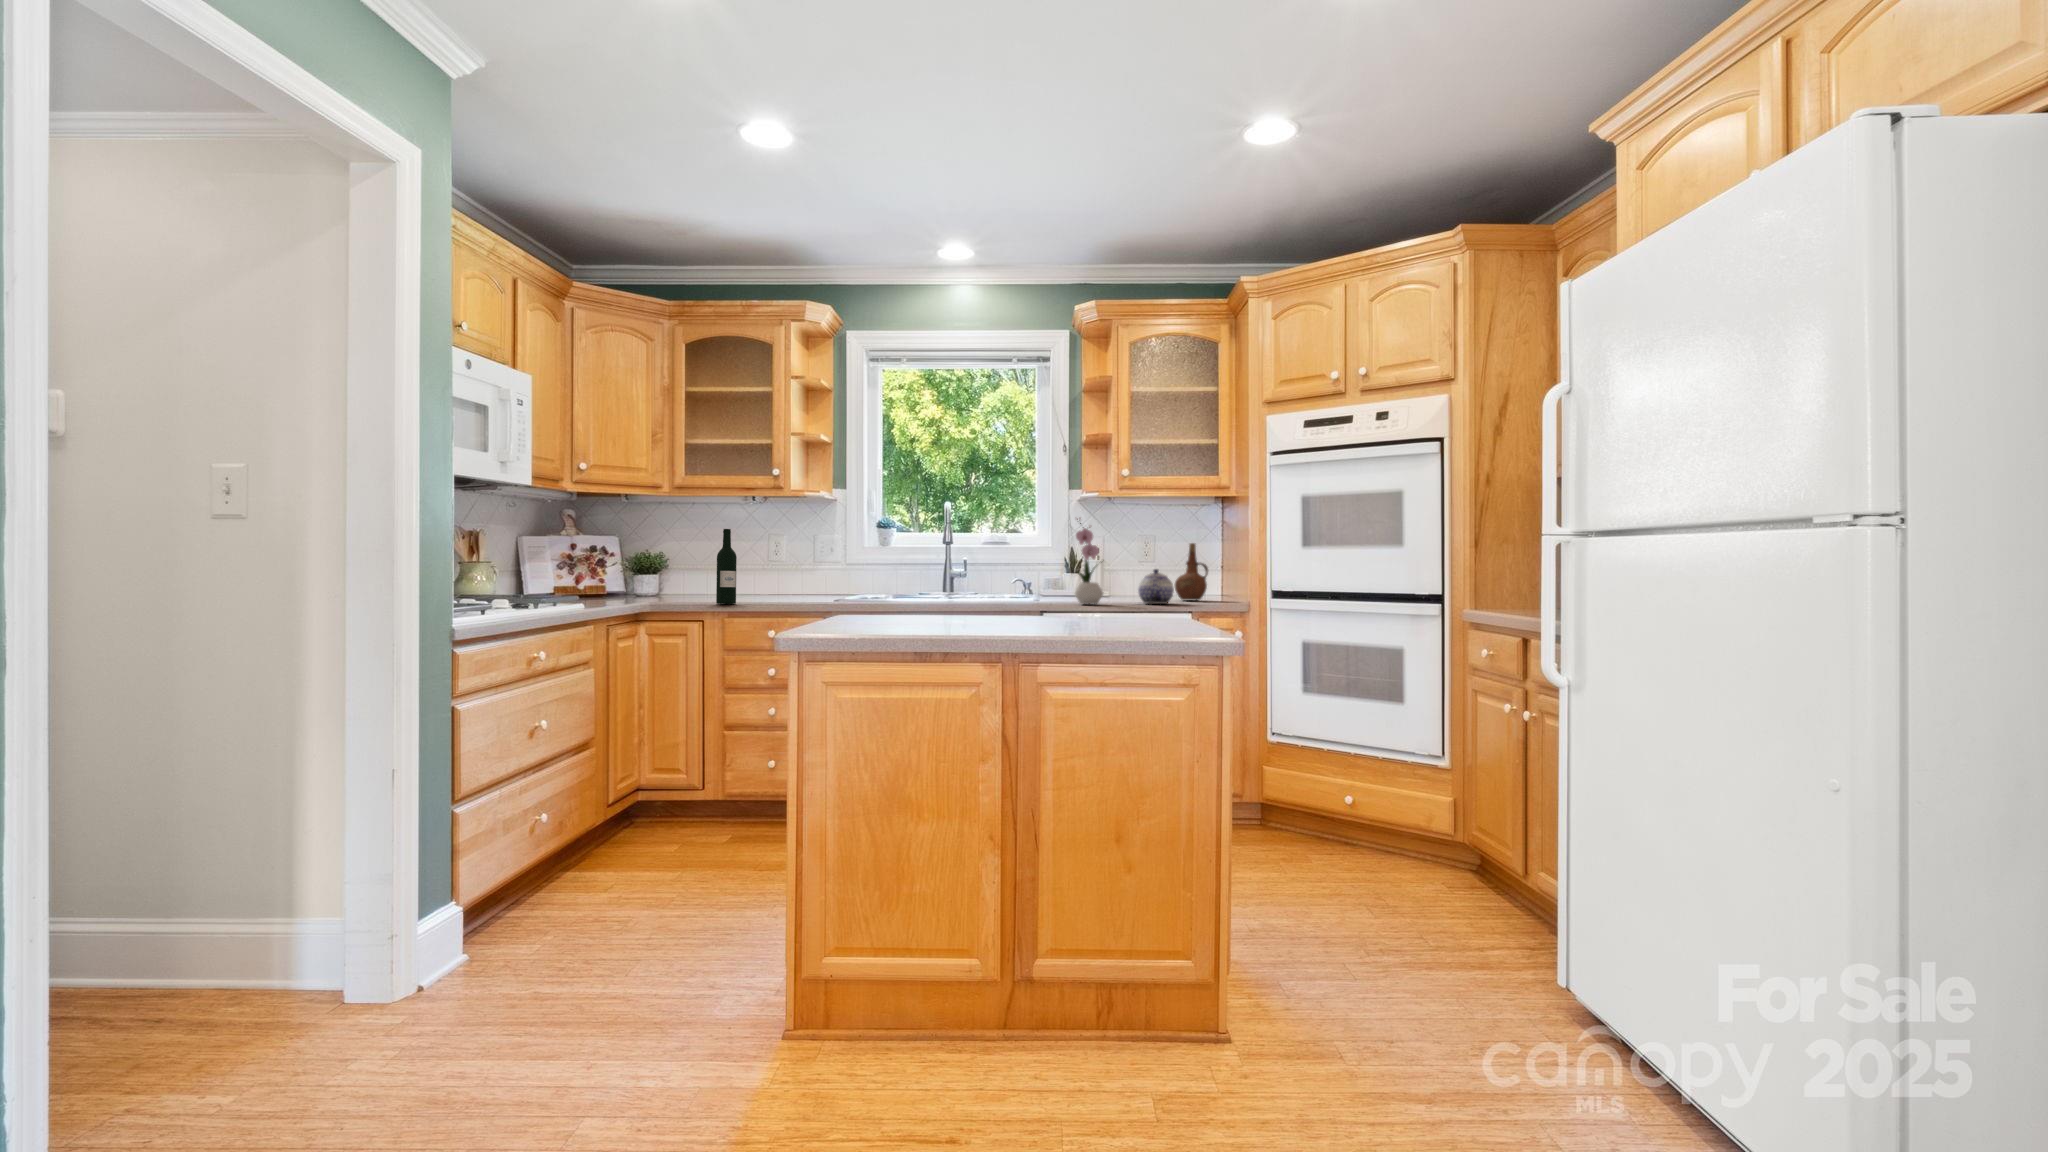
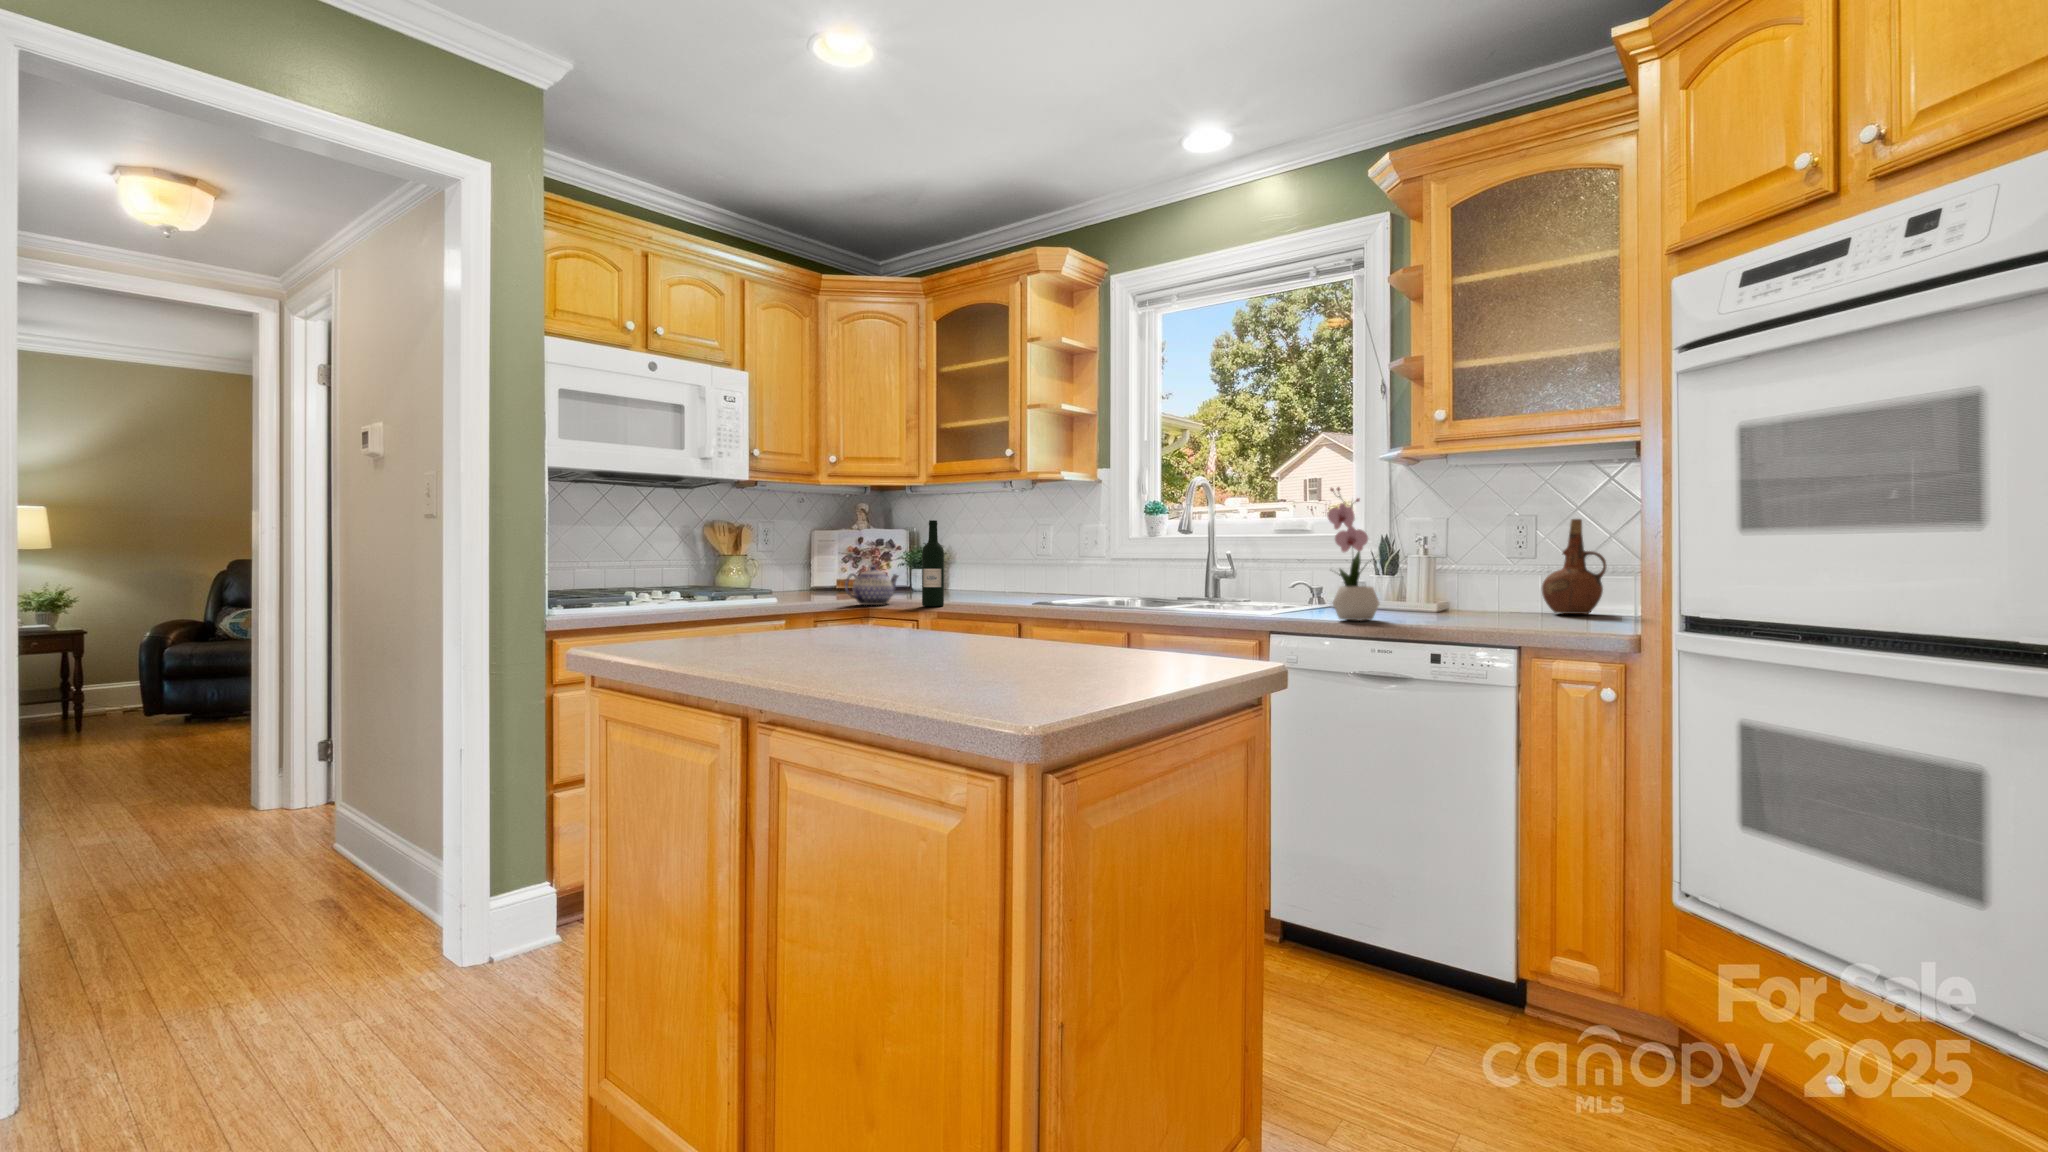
teapot: present [1138,569,1174,604] -> present [845,566,898,605]

